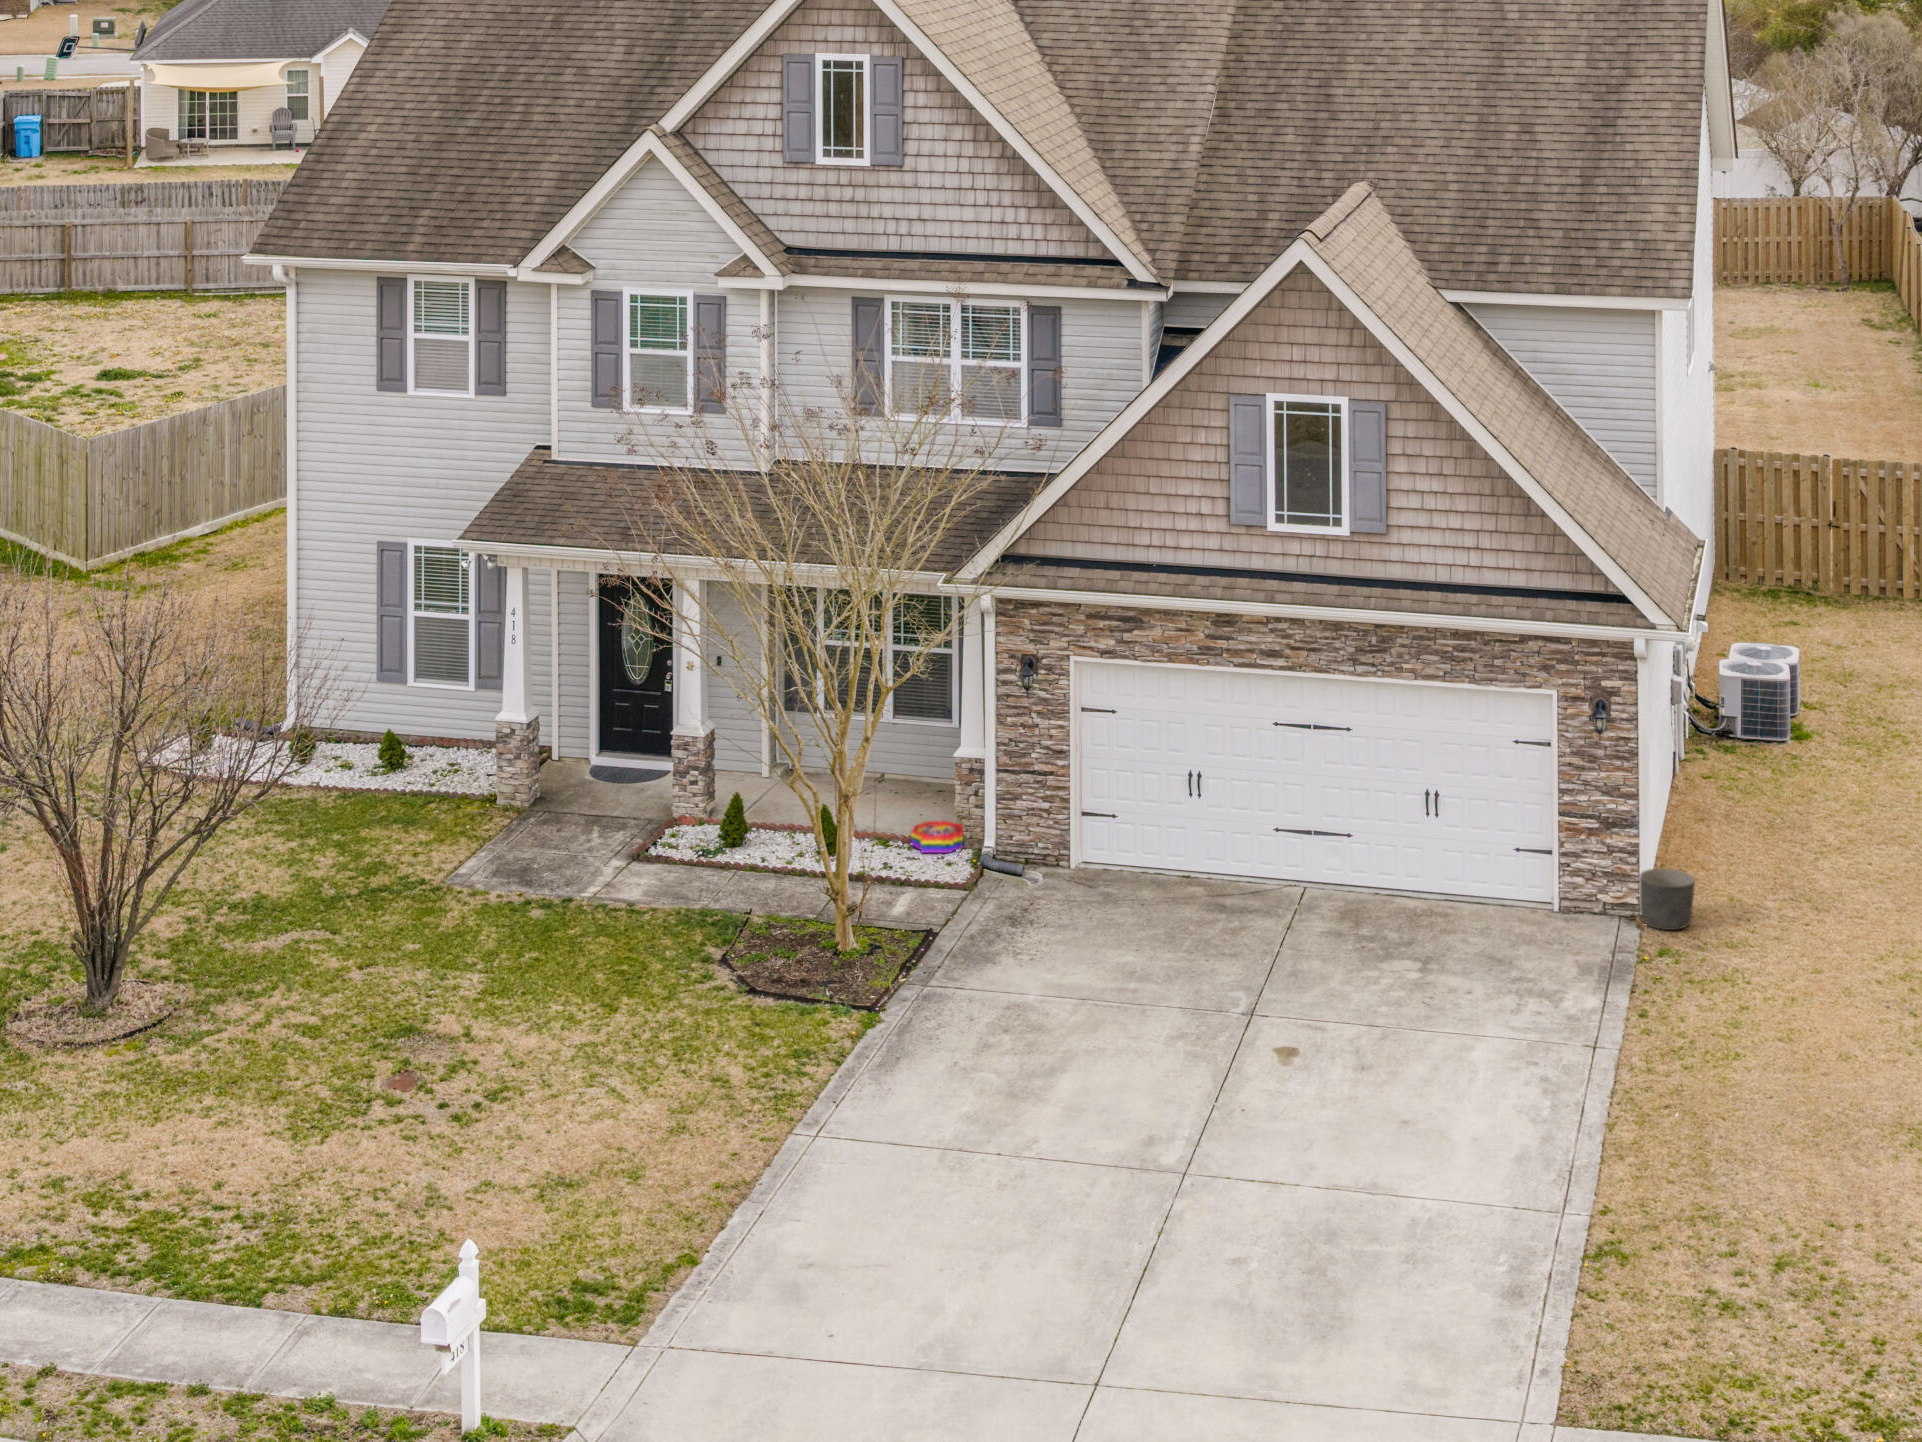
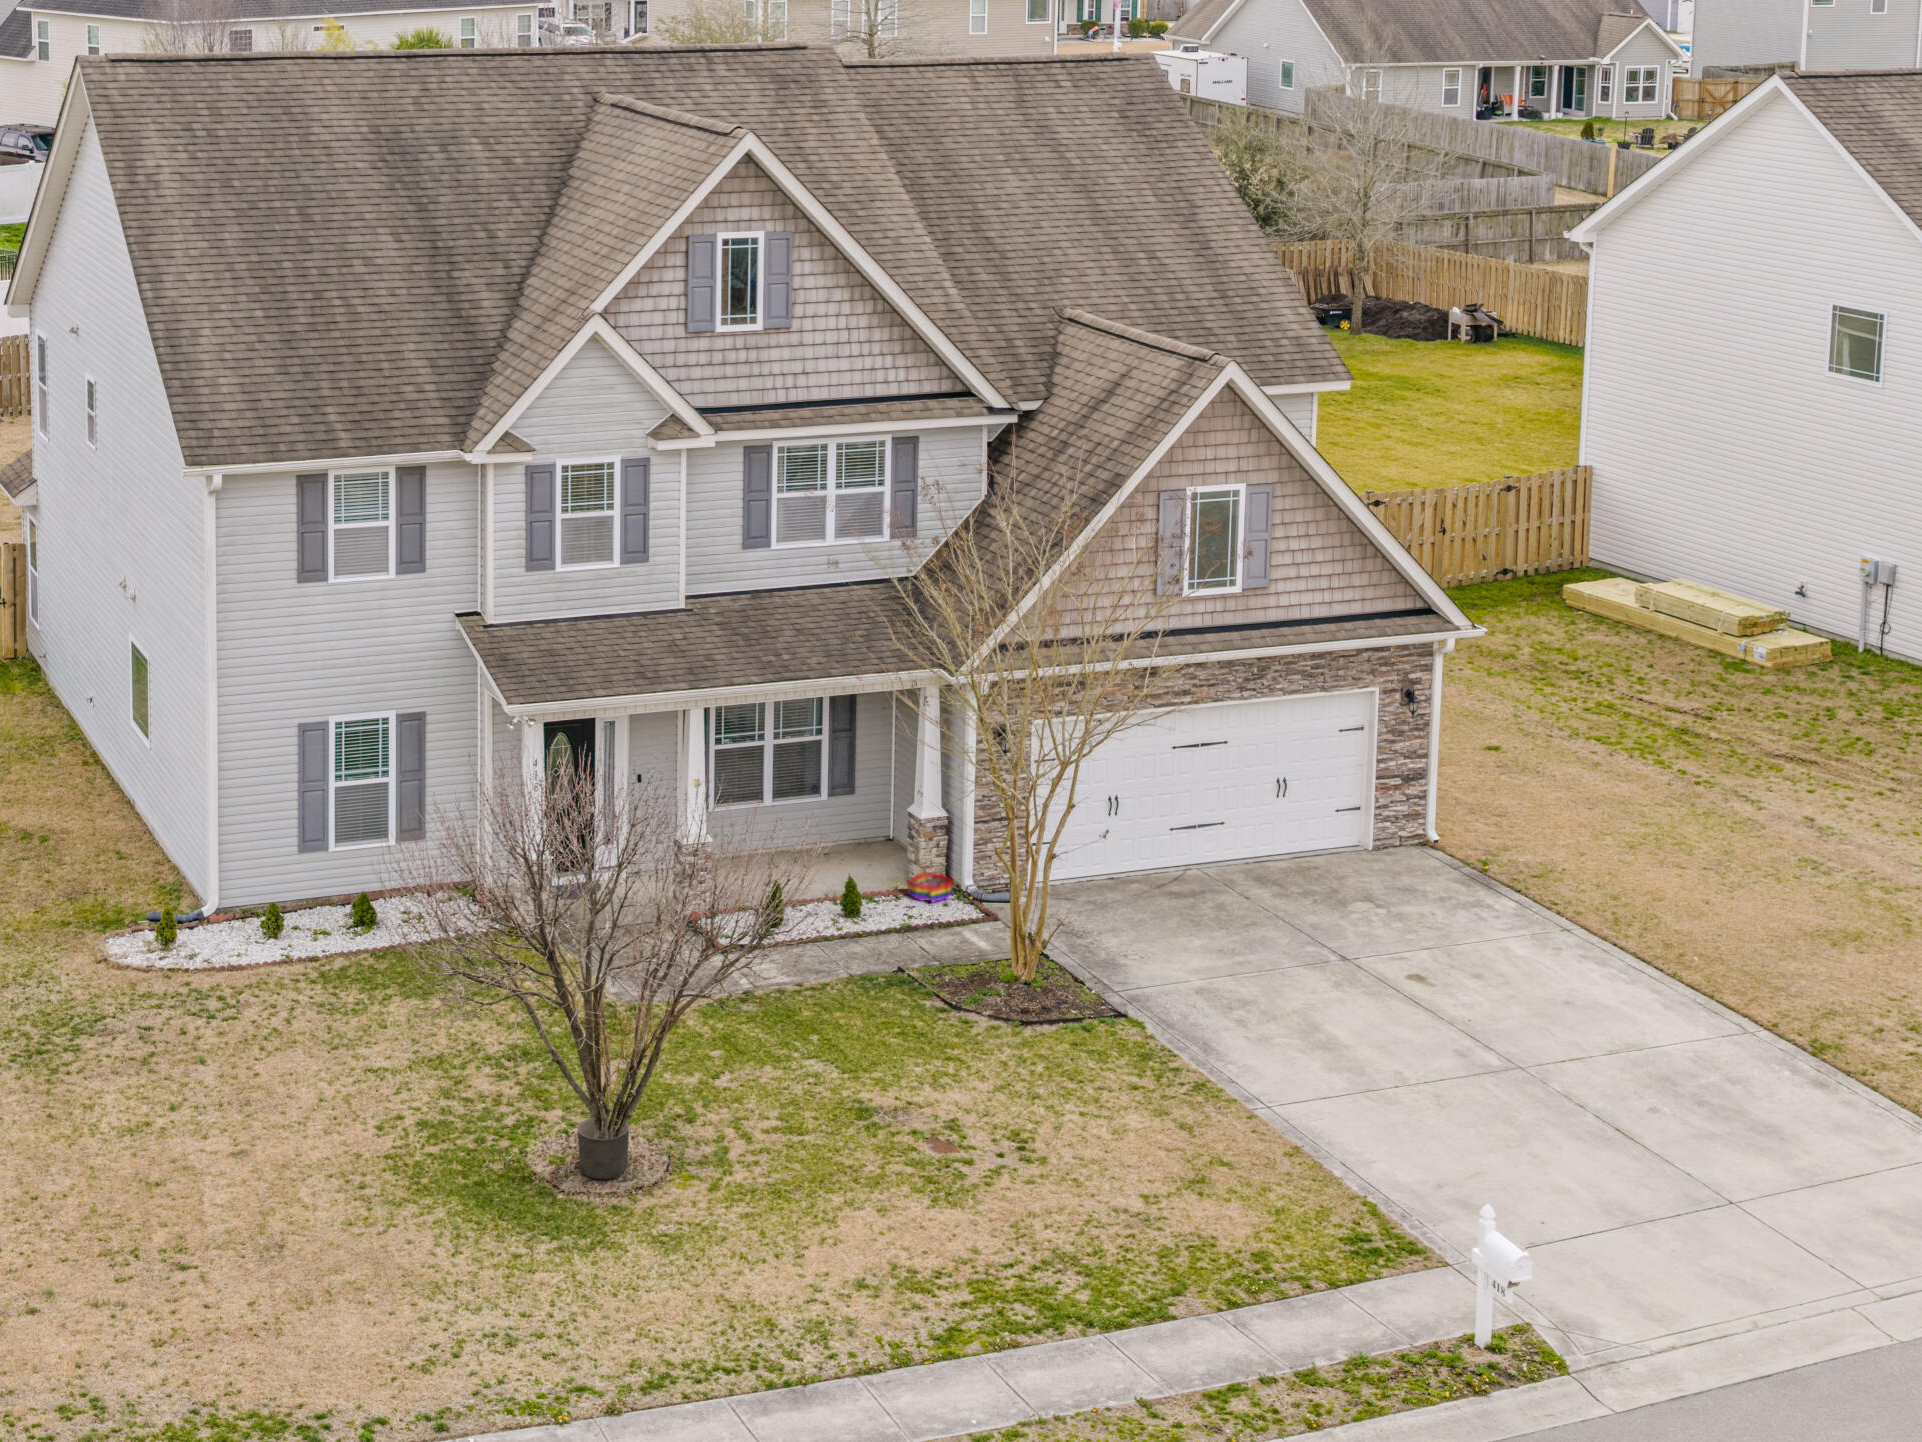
planter: present [1640,868,1695,930] -> present [578,1117,629,1180]

